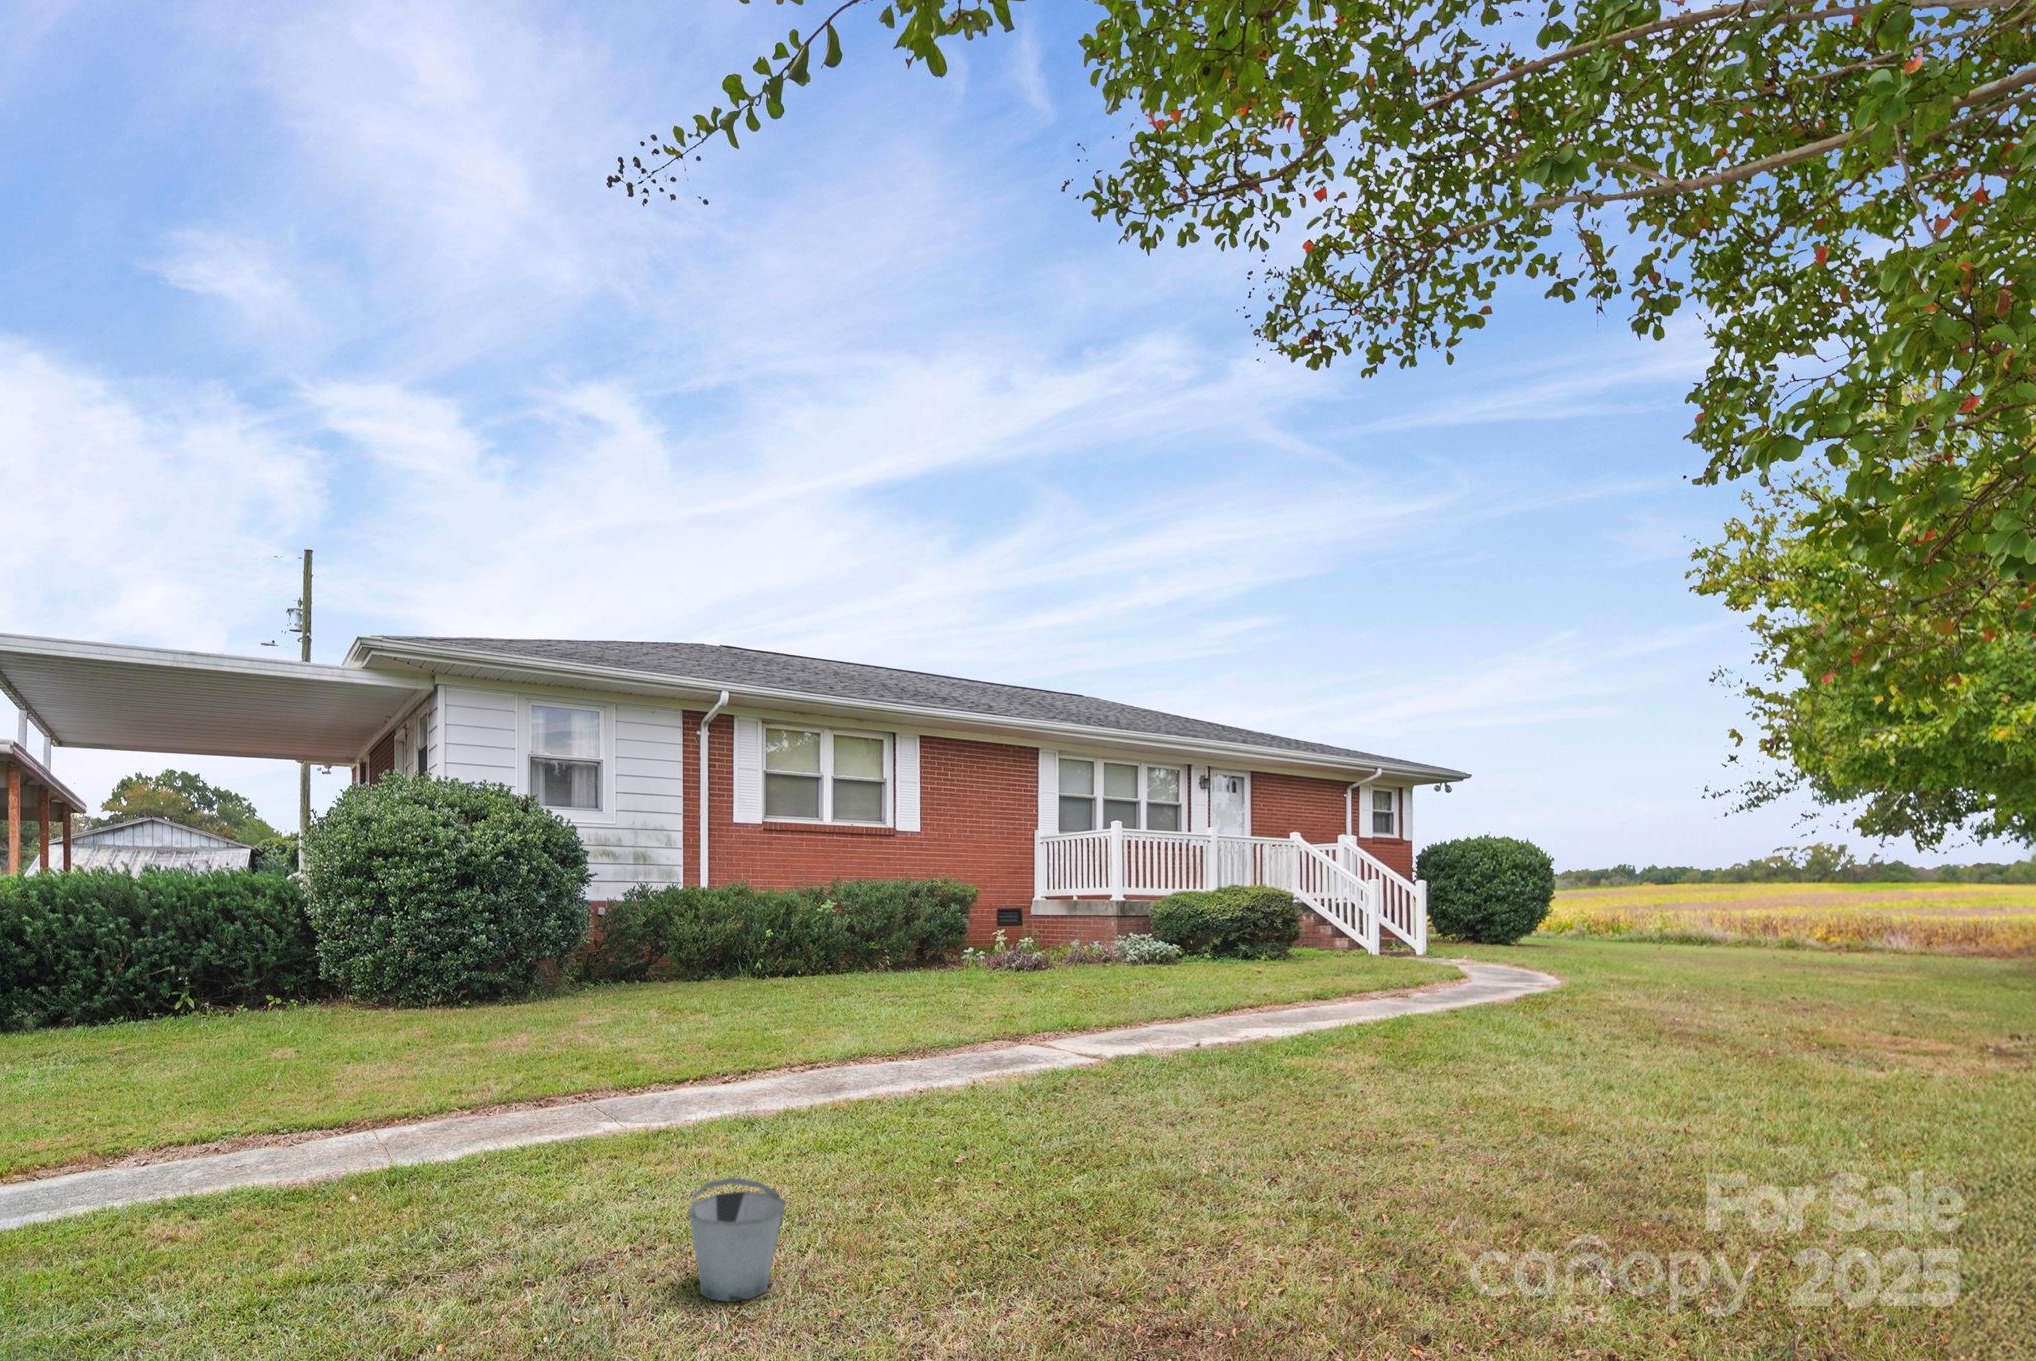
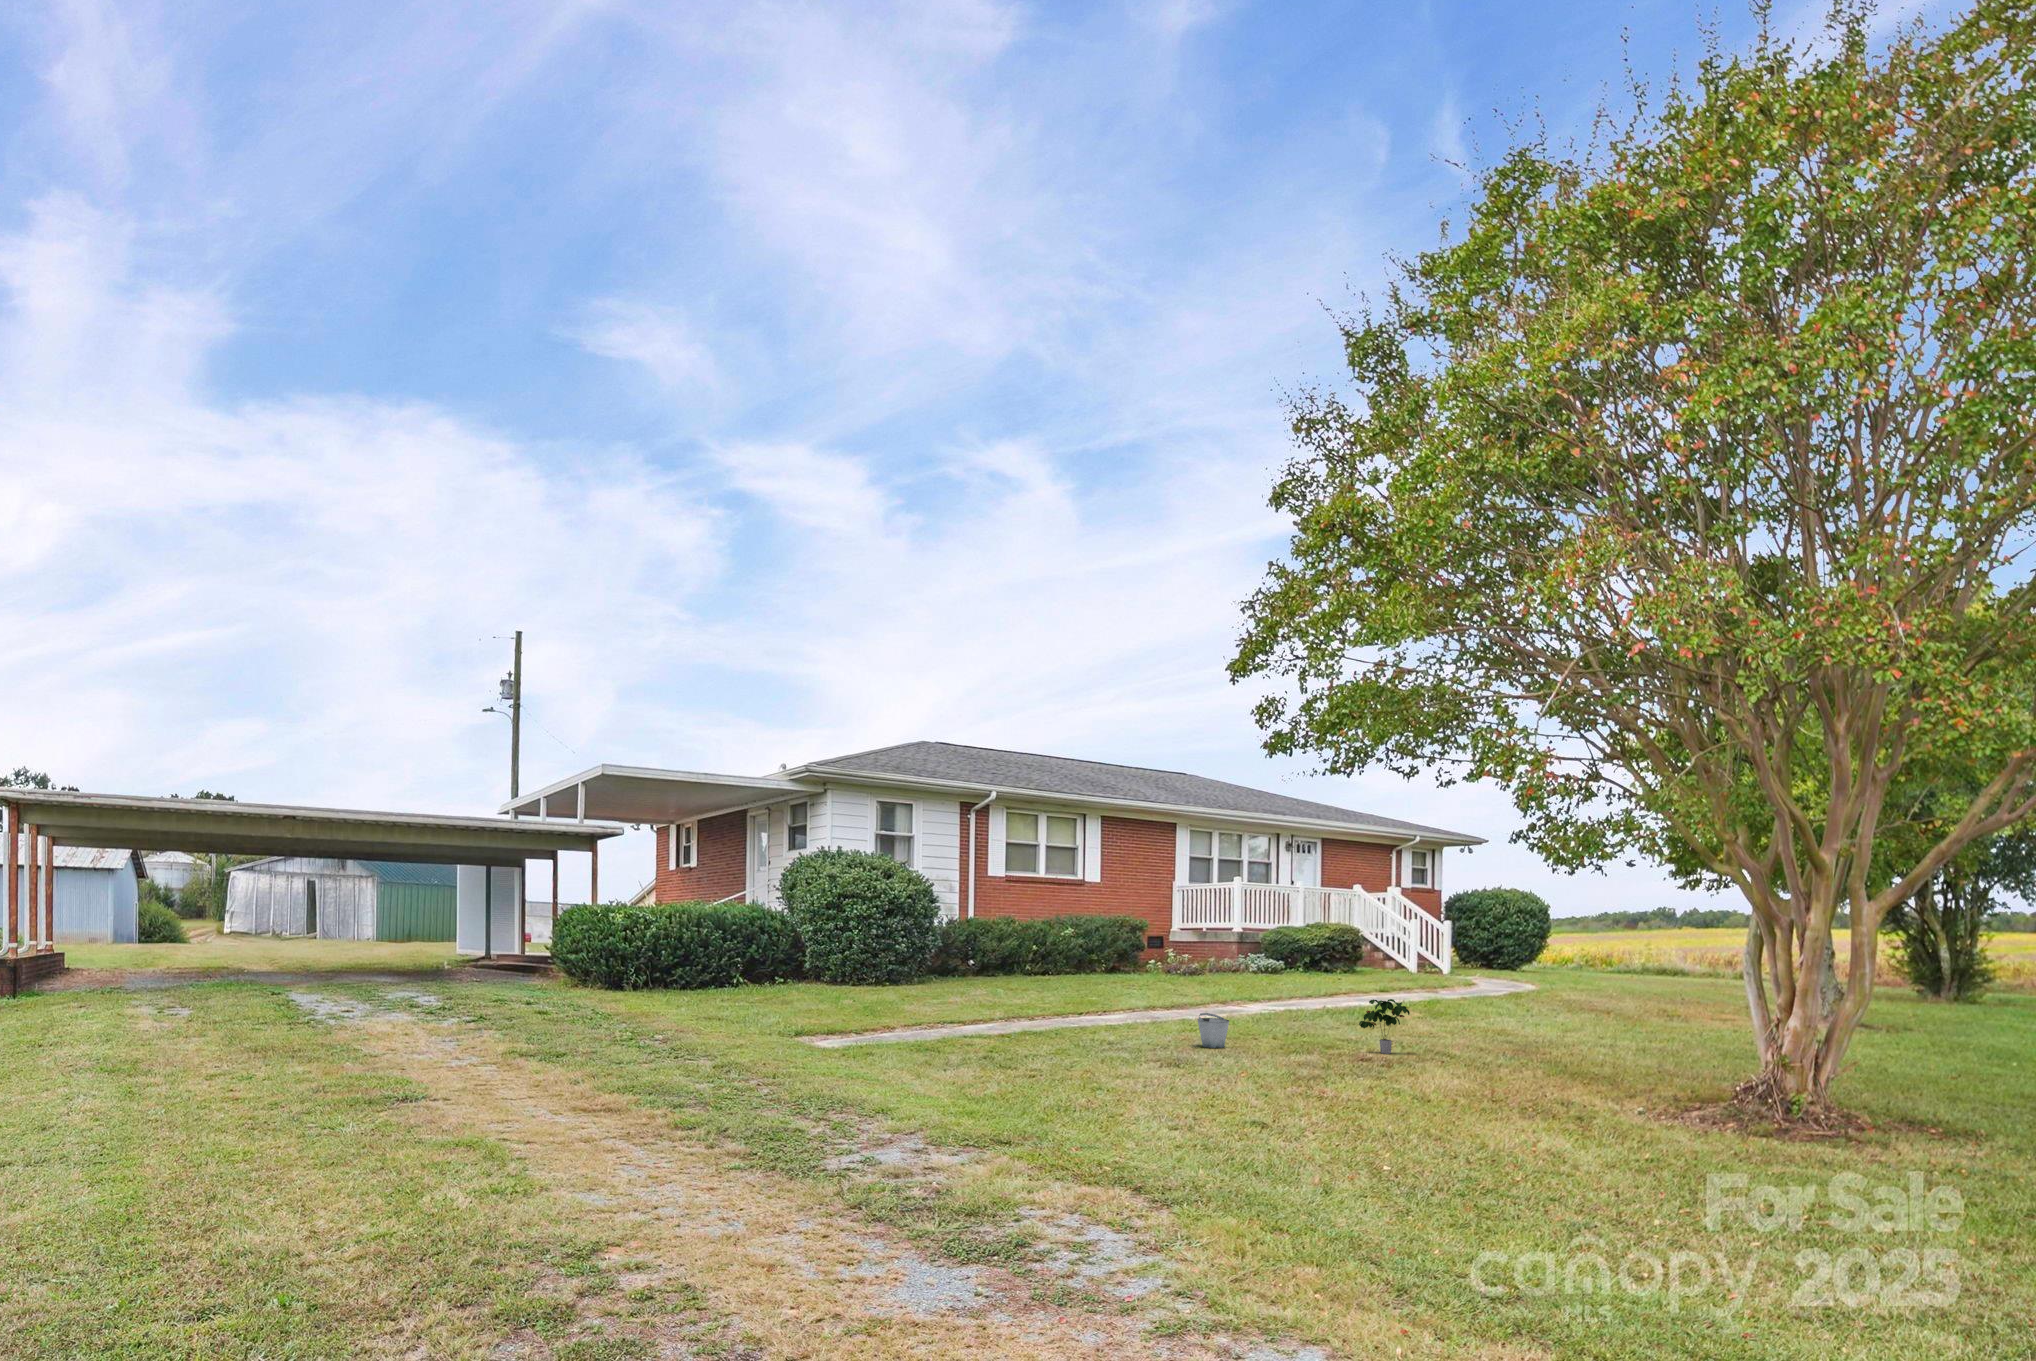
potted plant: none [1174,1143,1331,1324] -> present [1359,999,1410,1054]

